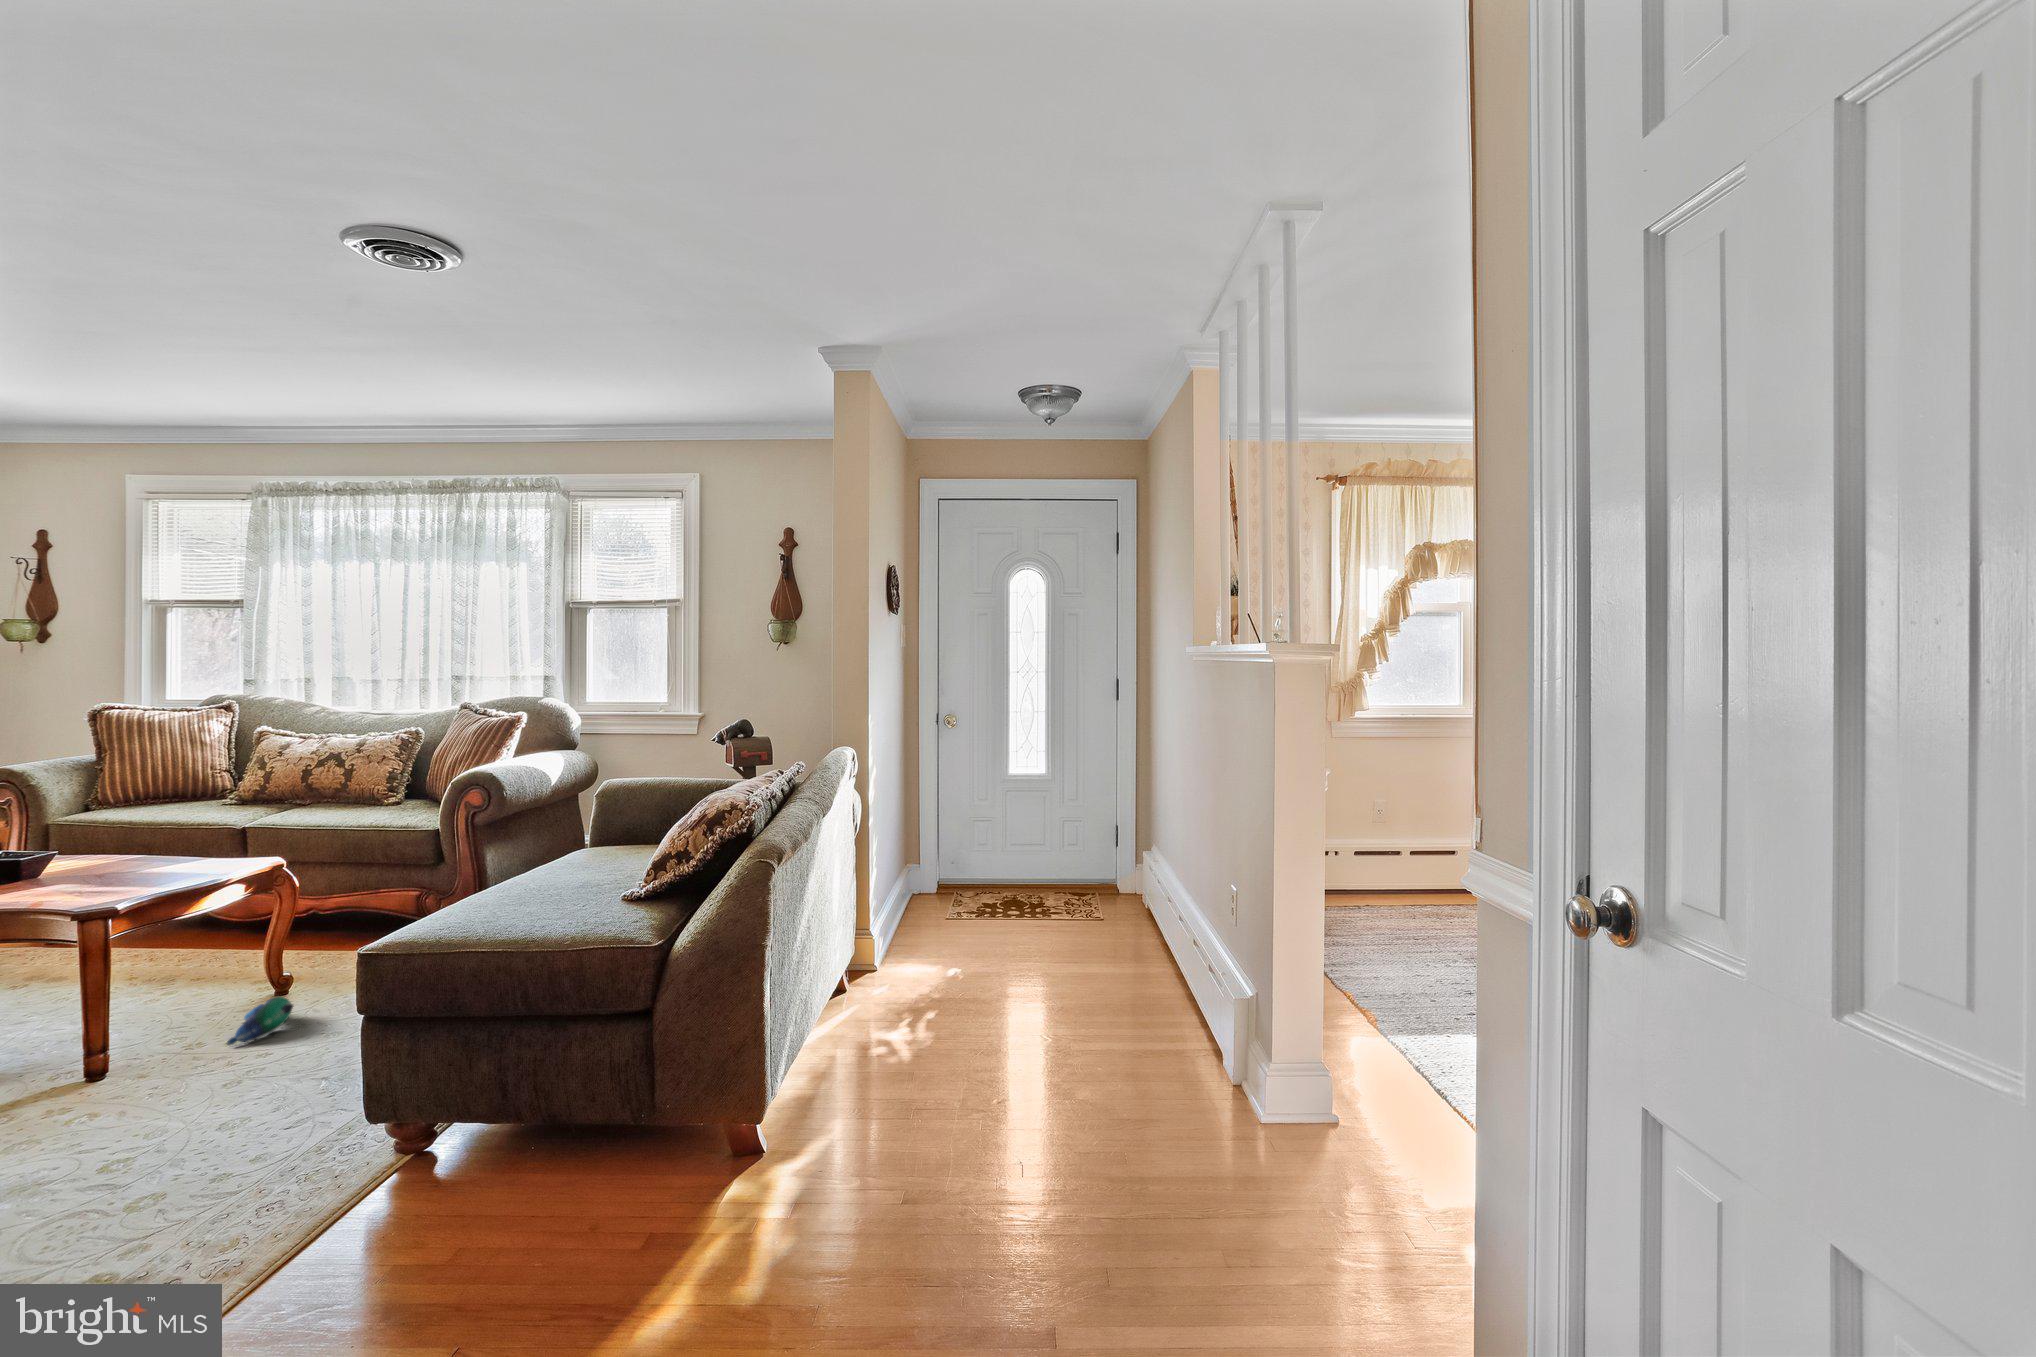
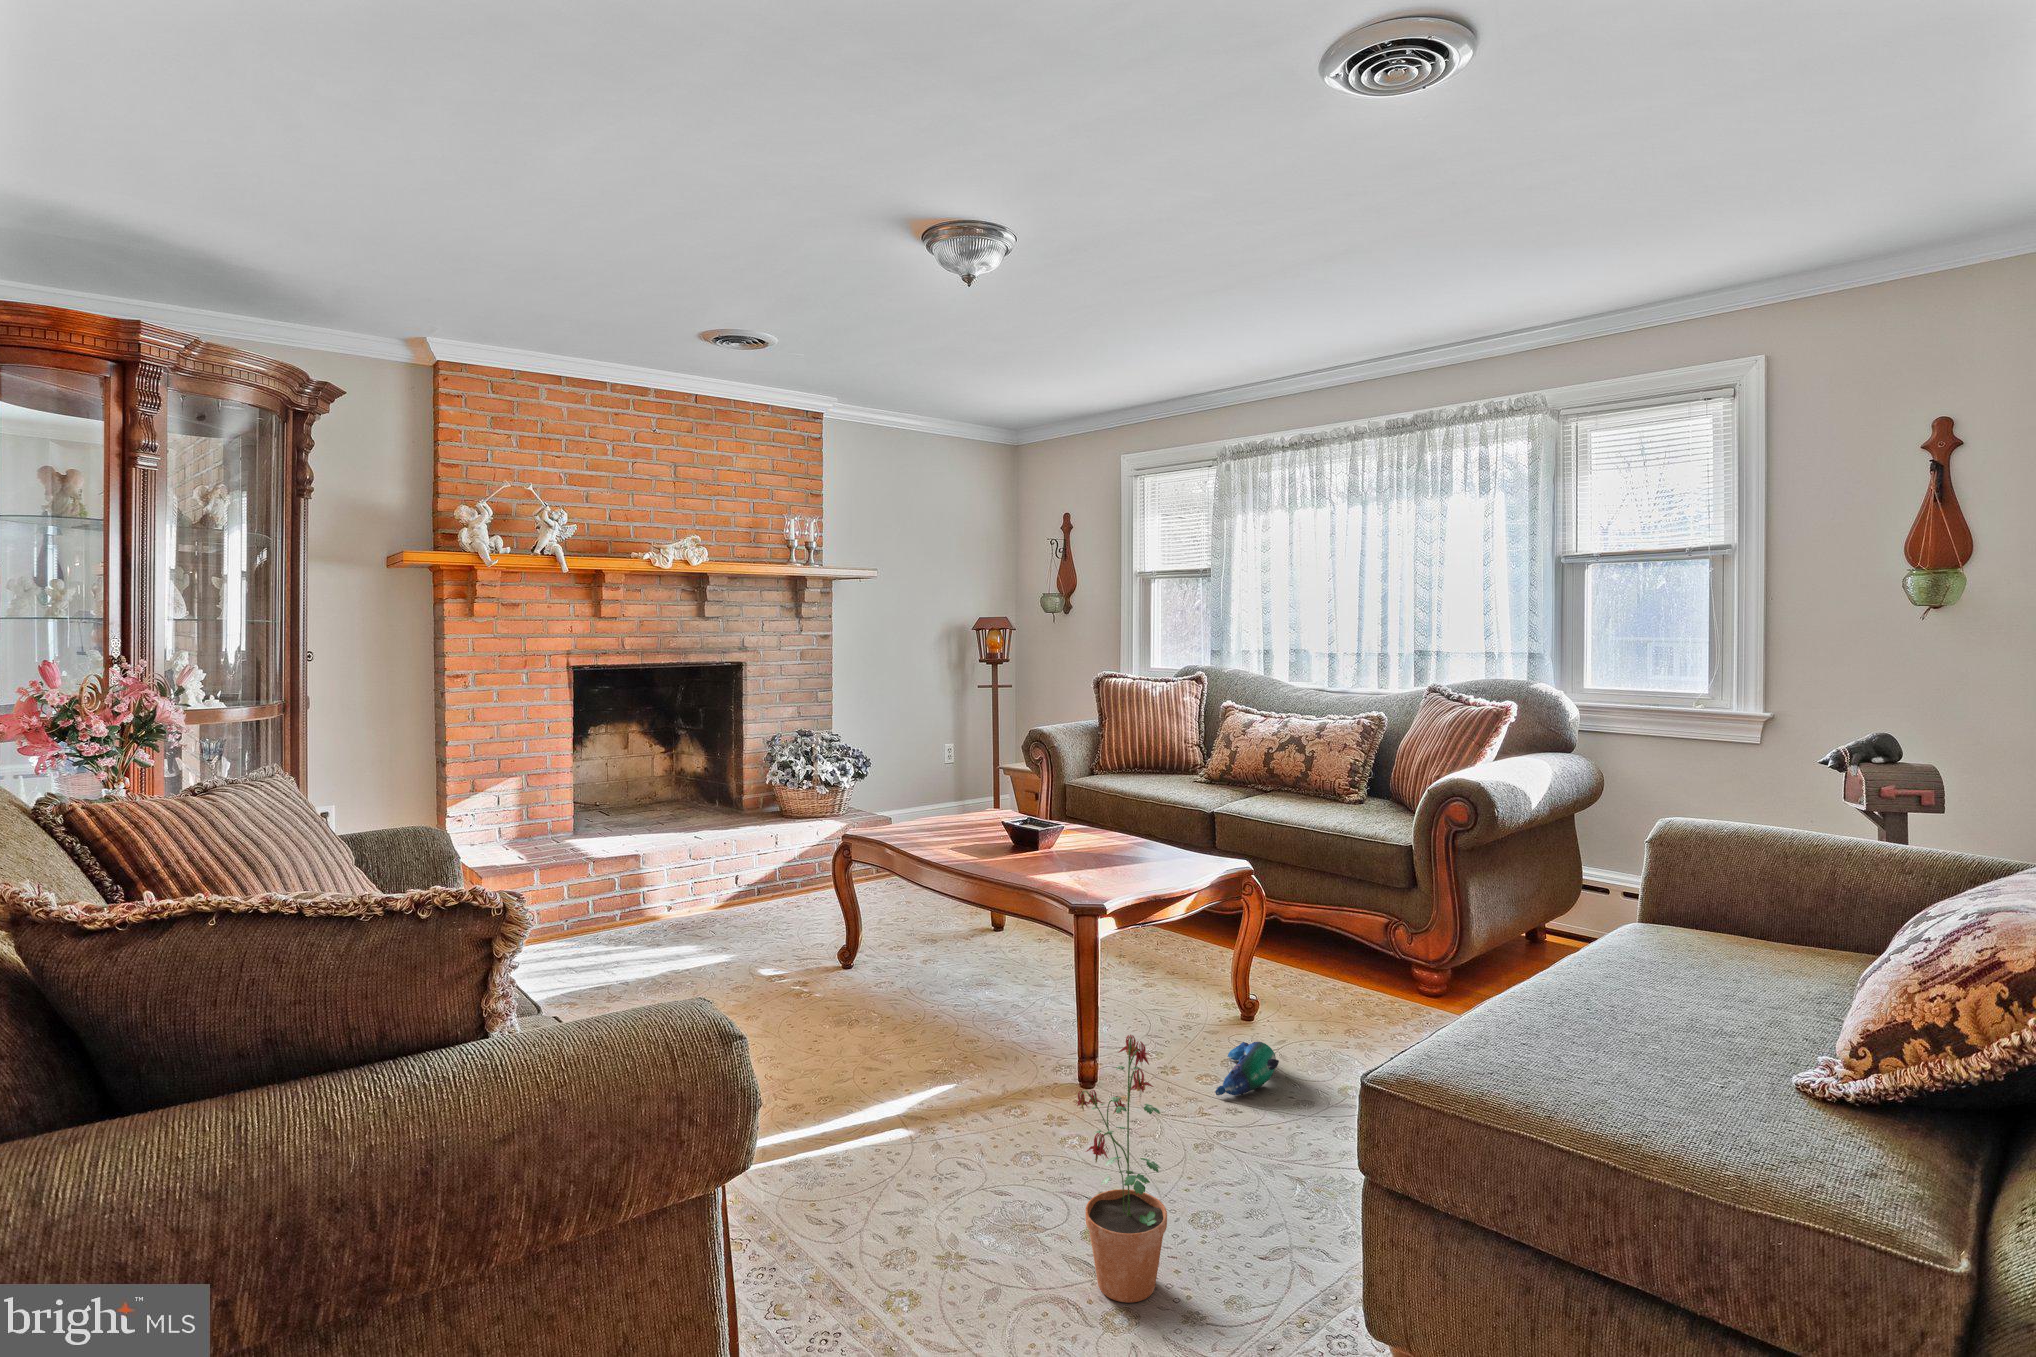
potted plant: none [58,969,162,1187] -> present [1076,1035,1167,1303]

